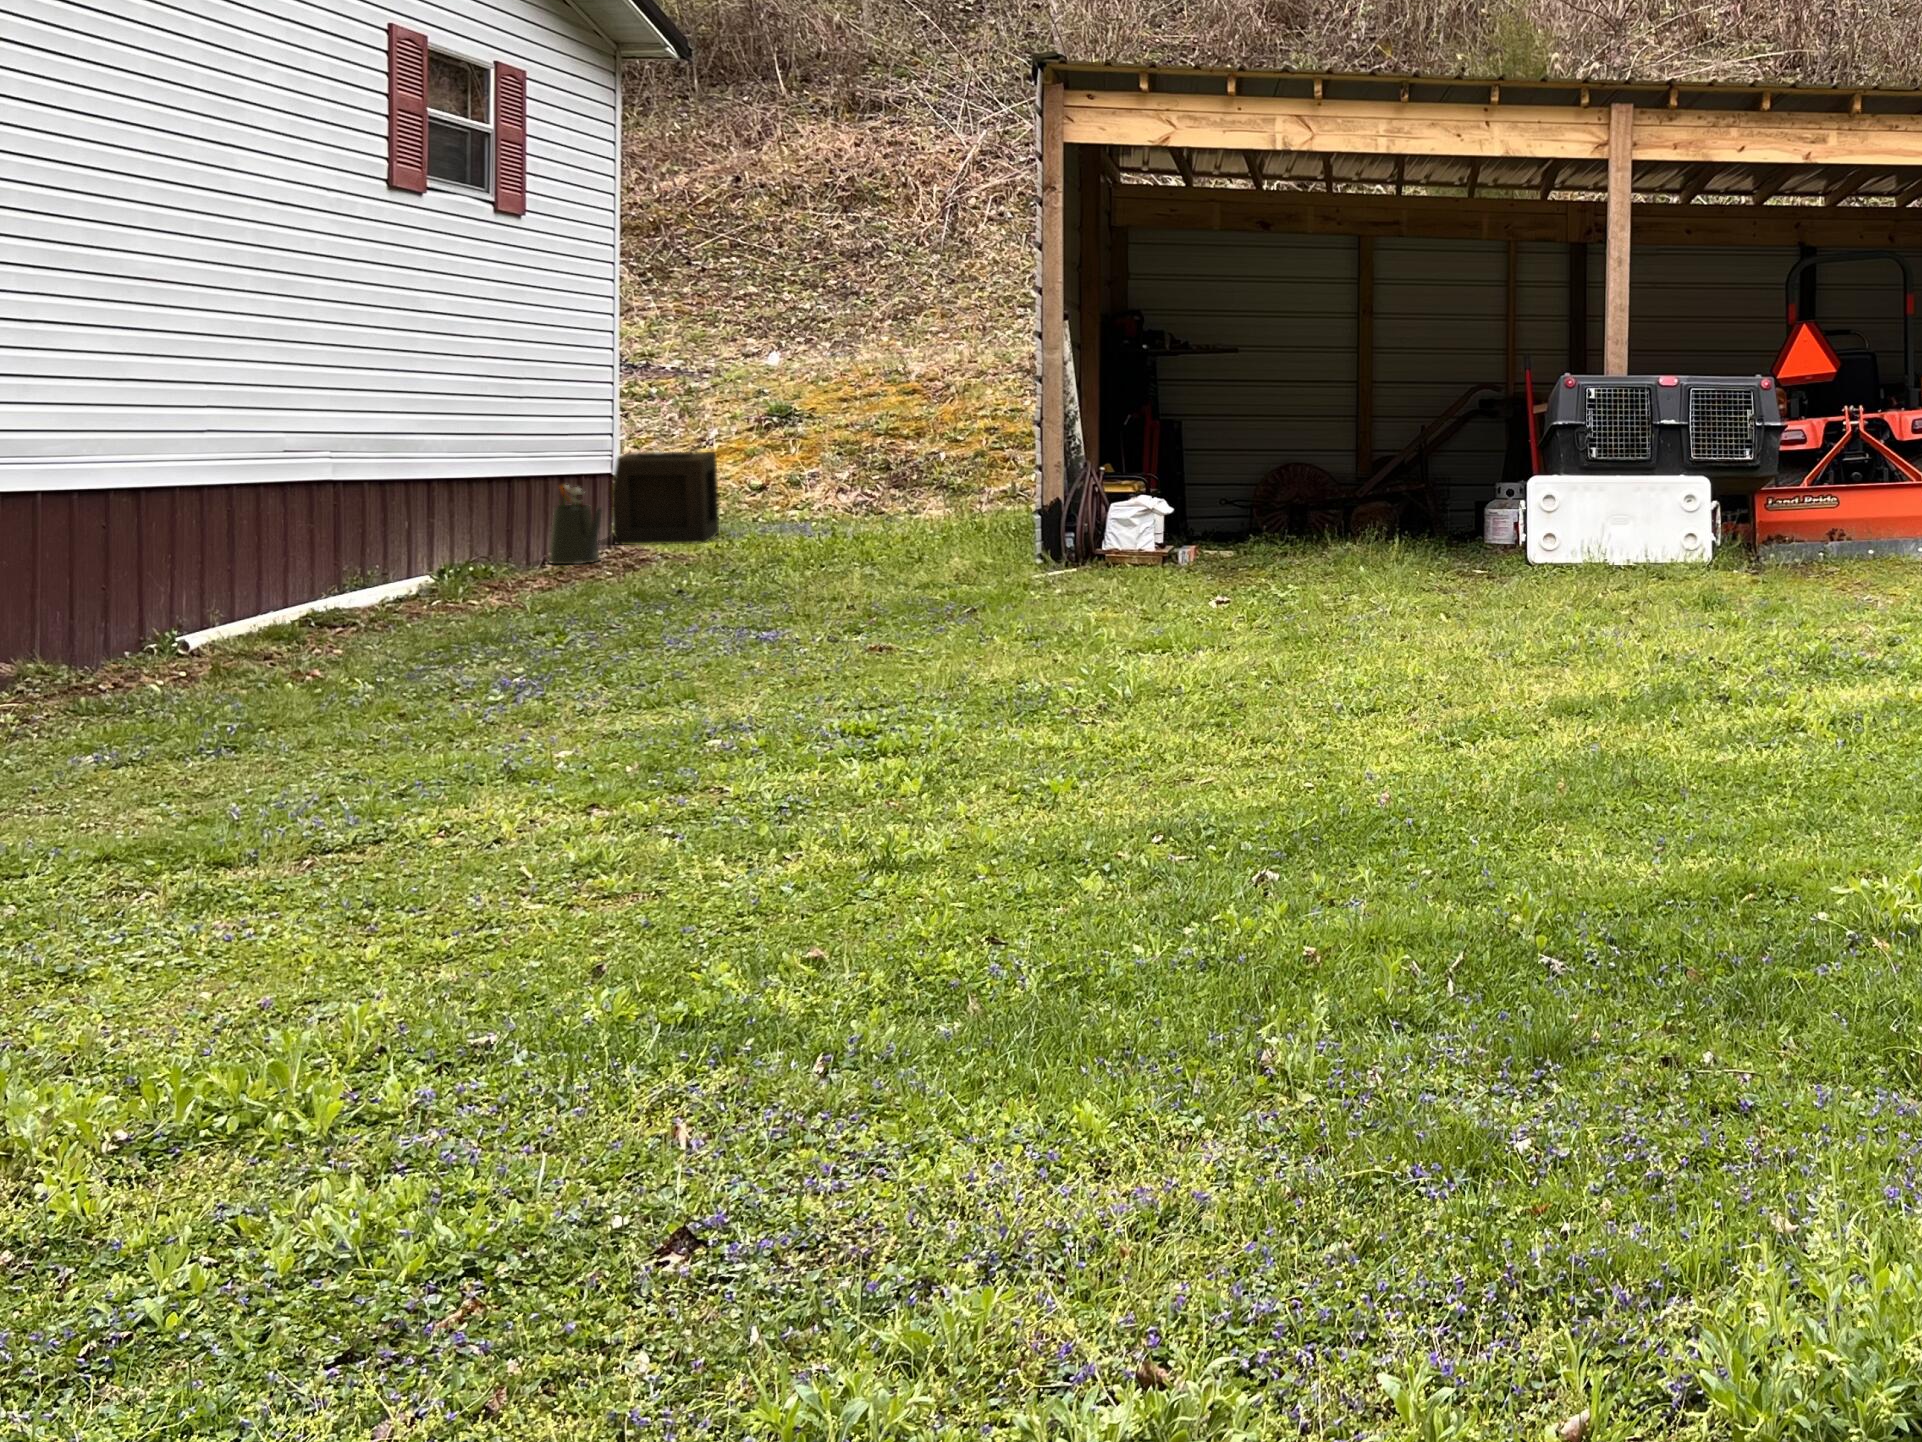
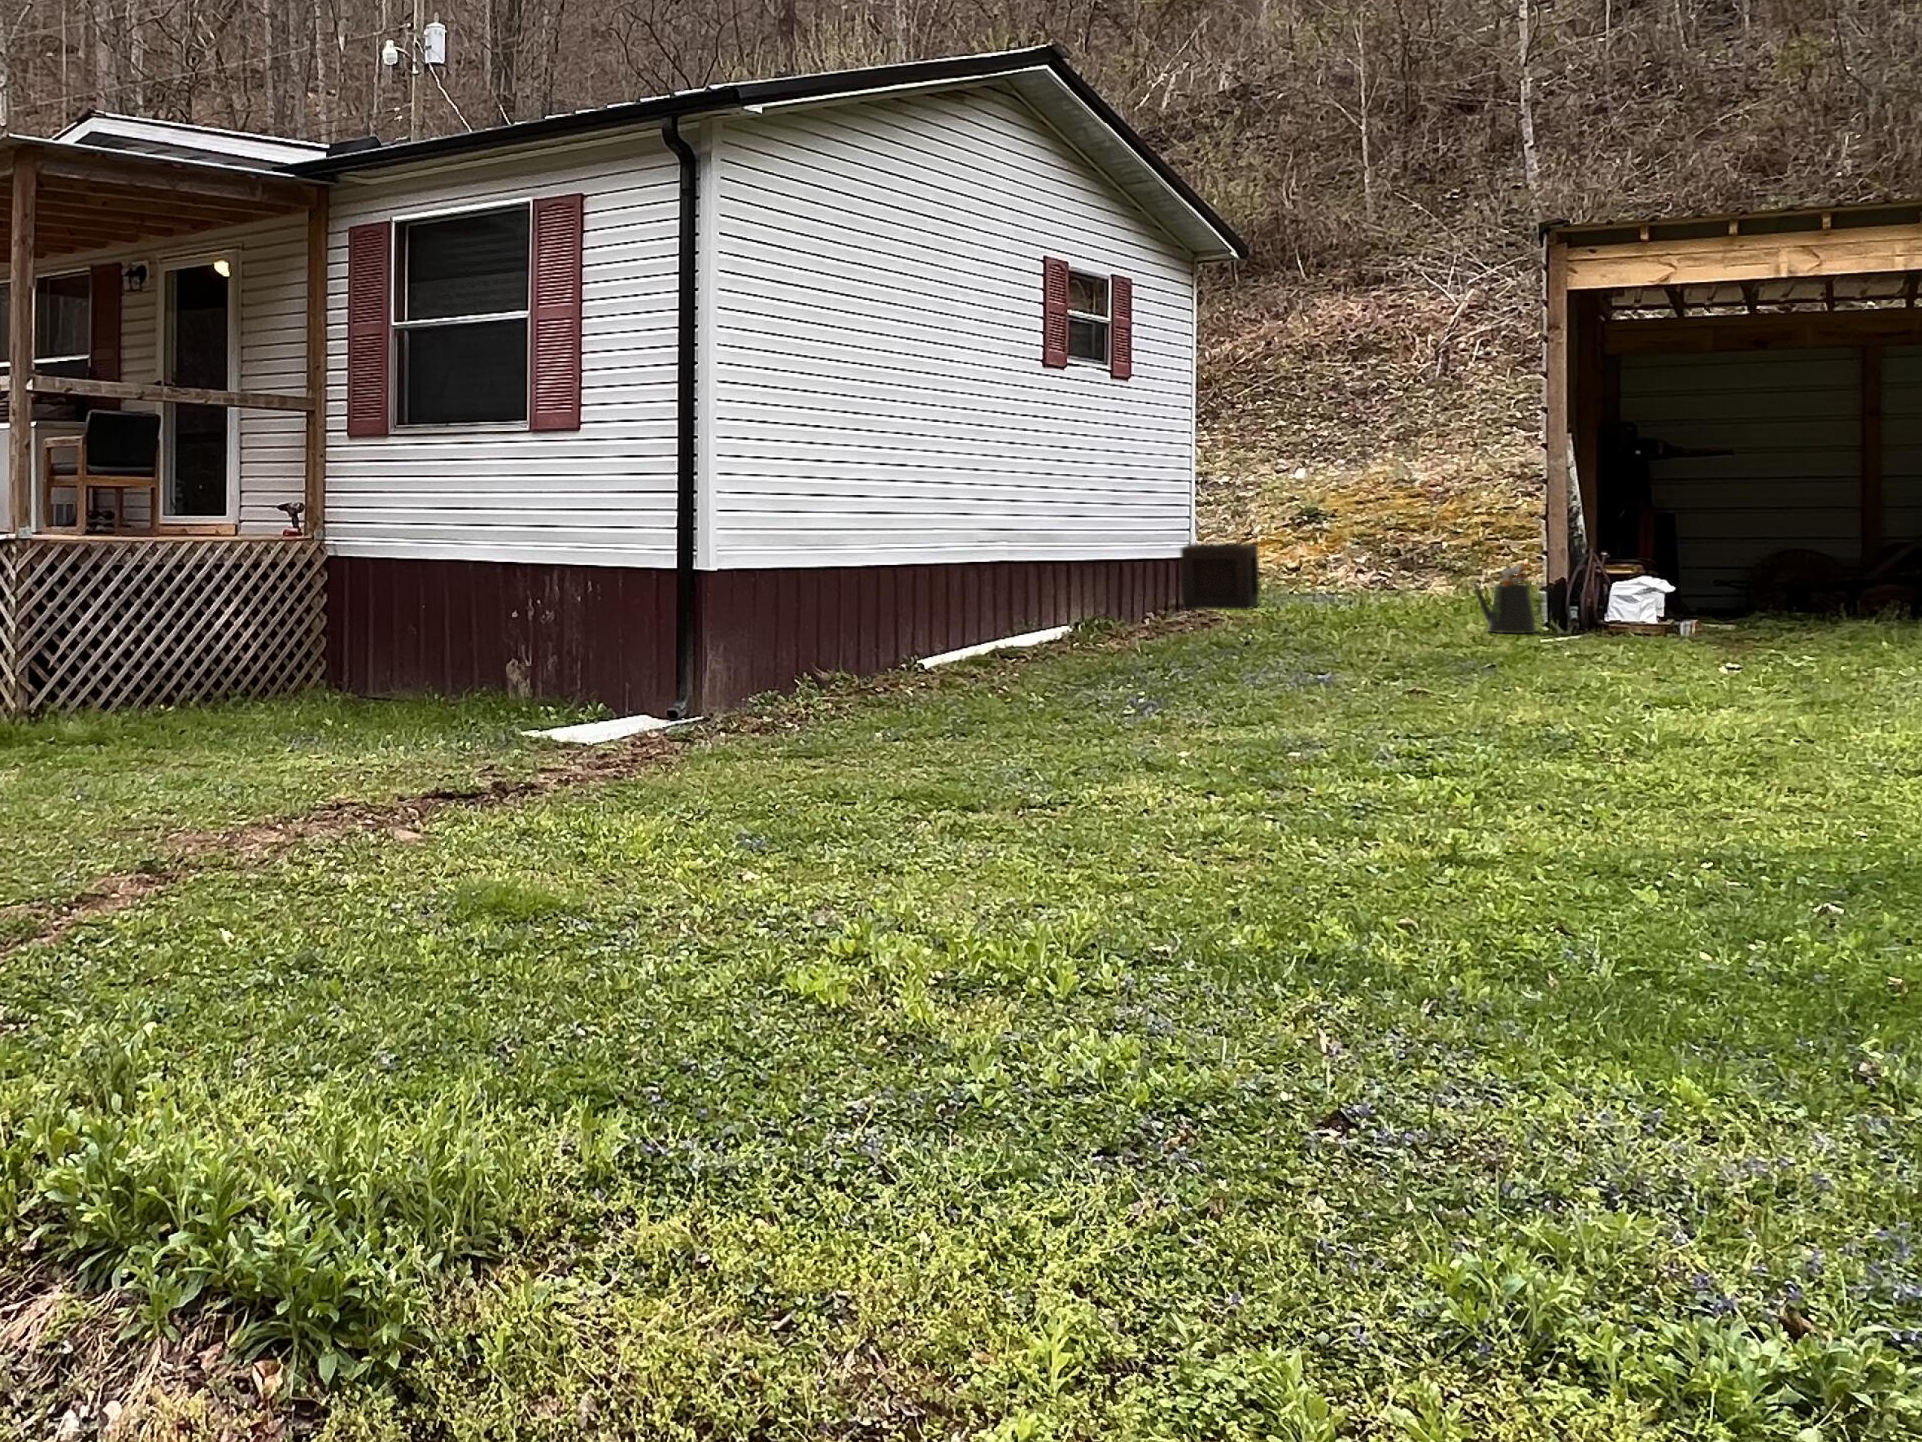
watering can: present [548,485,602,564] -> present [1474,562,1536,633]

